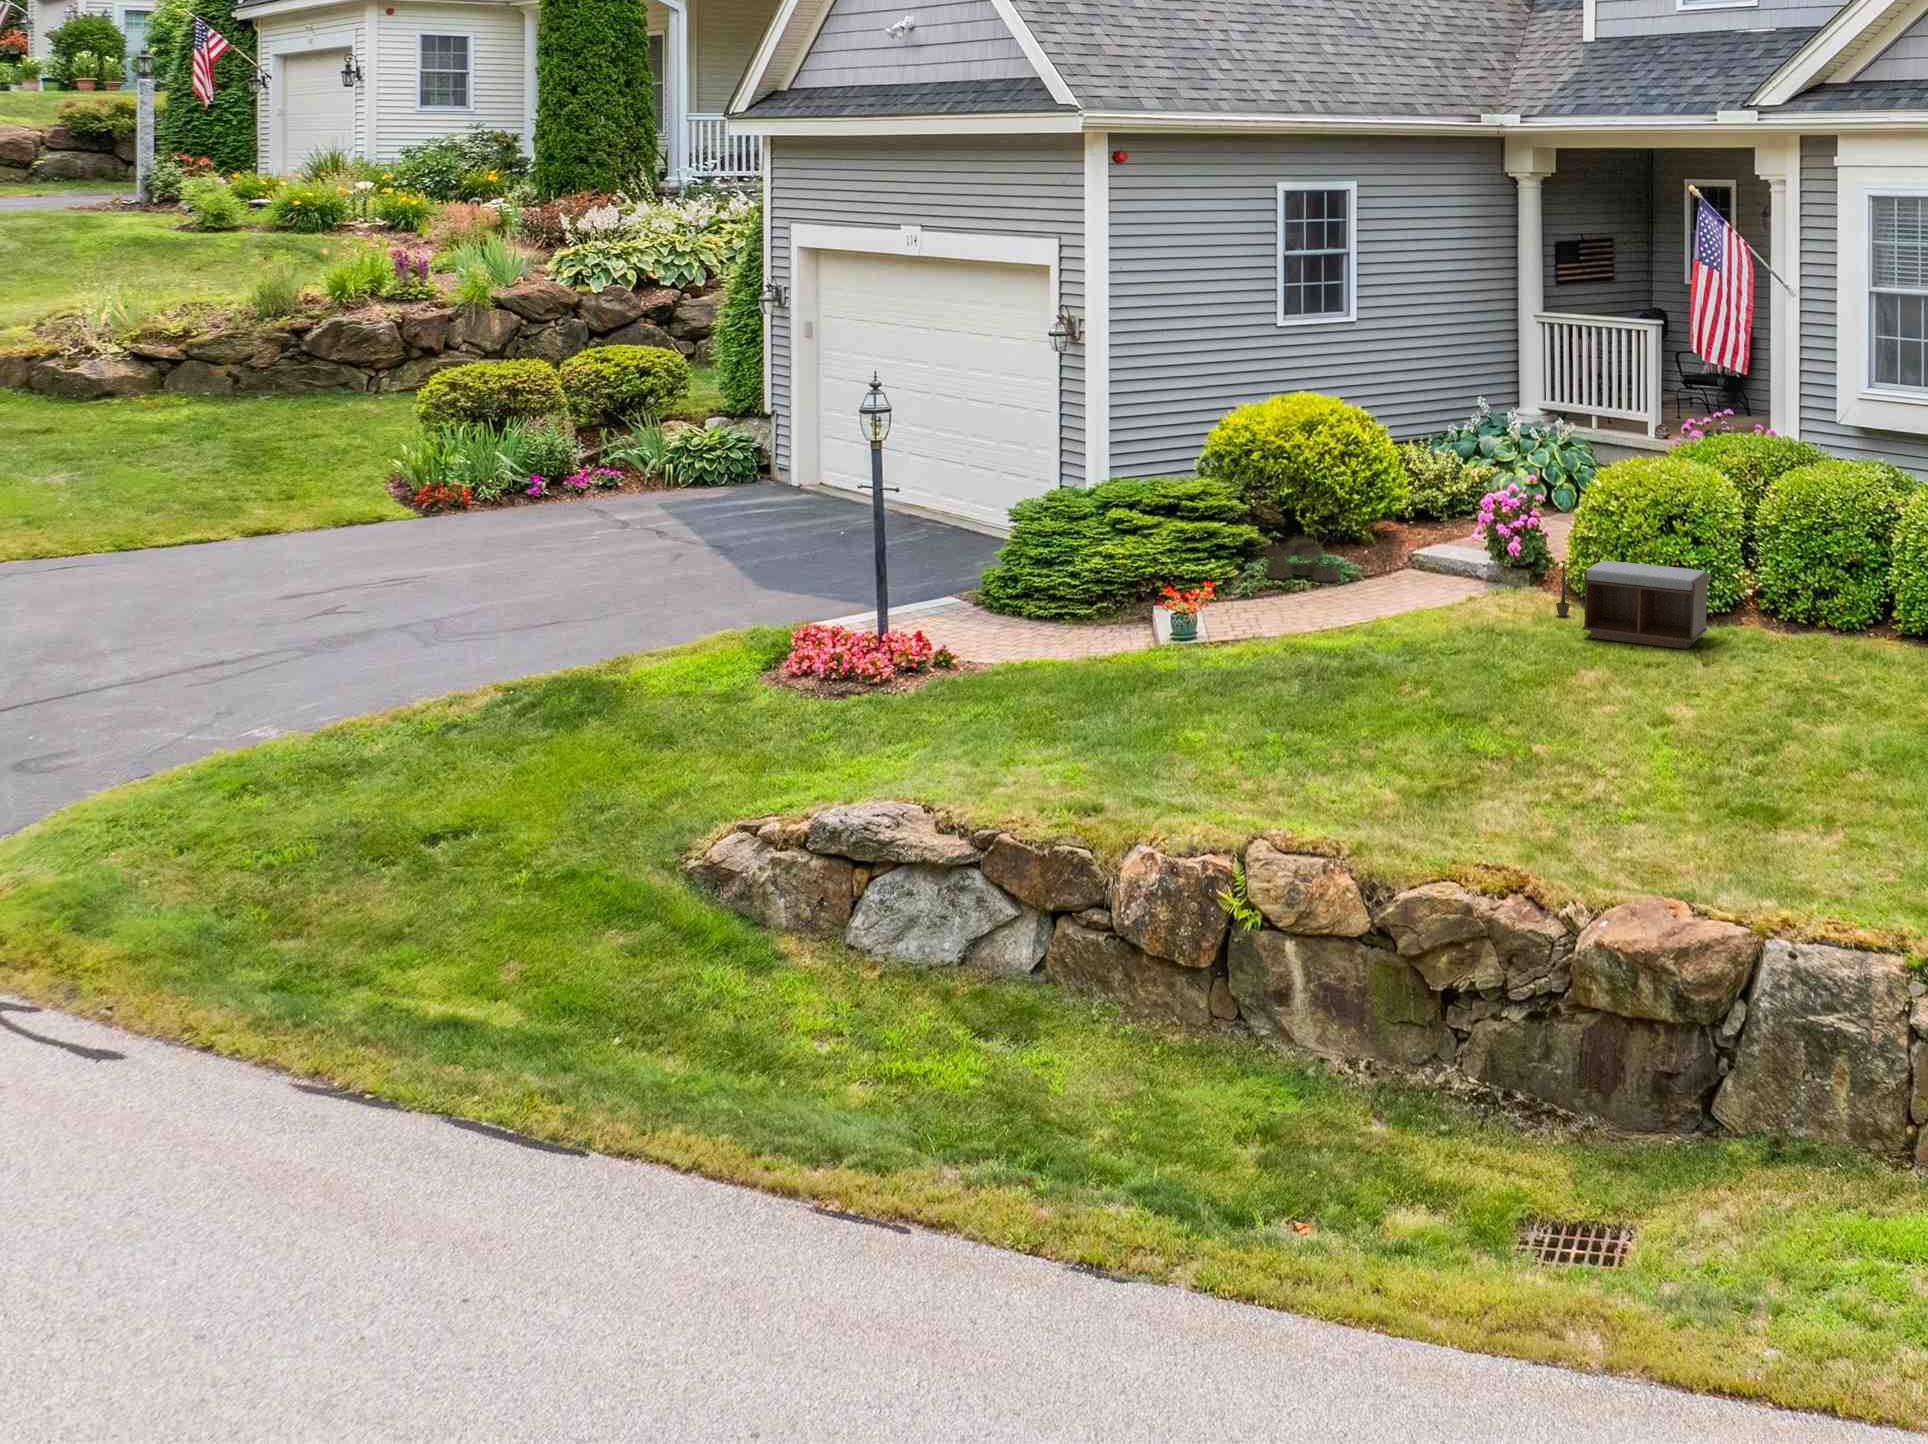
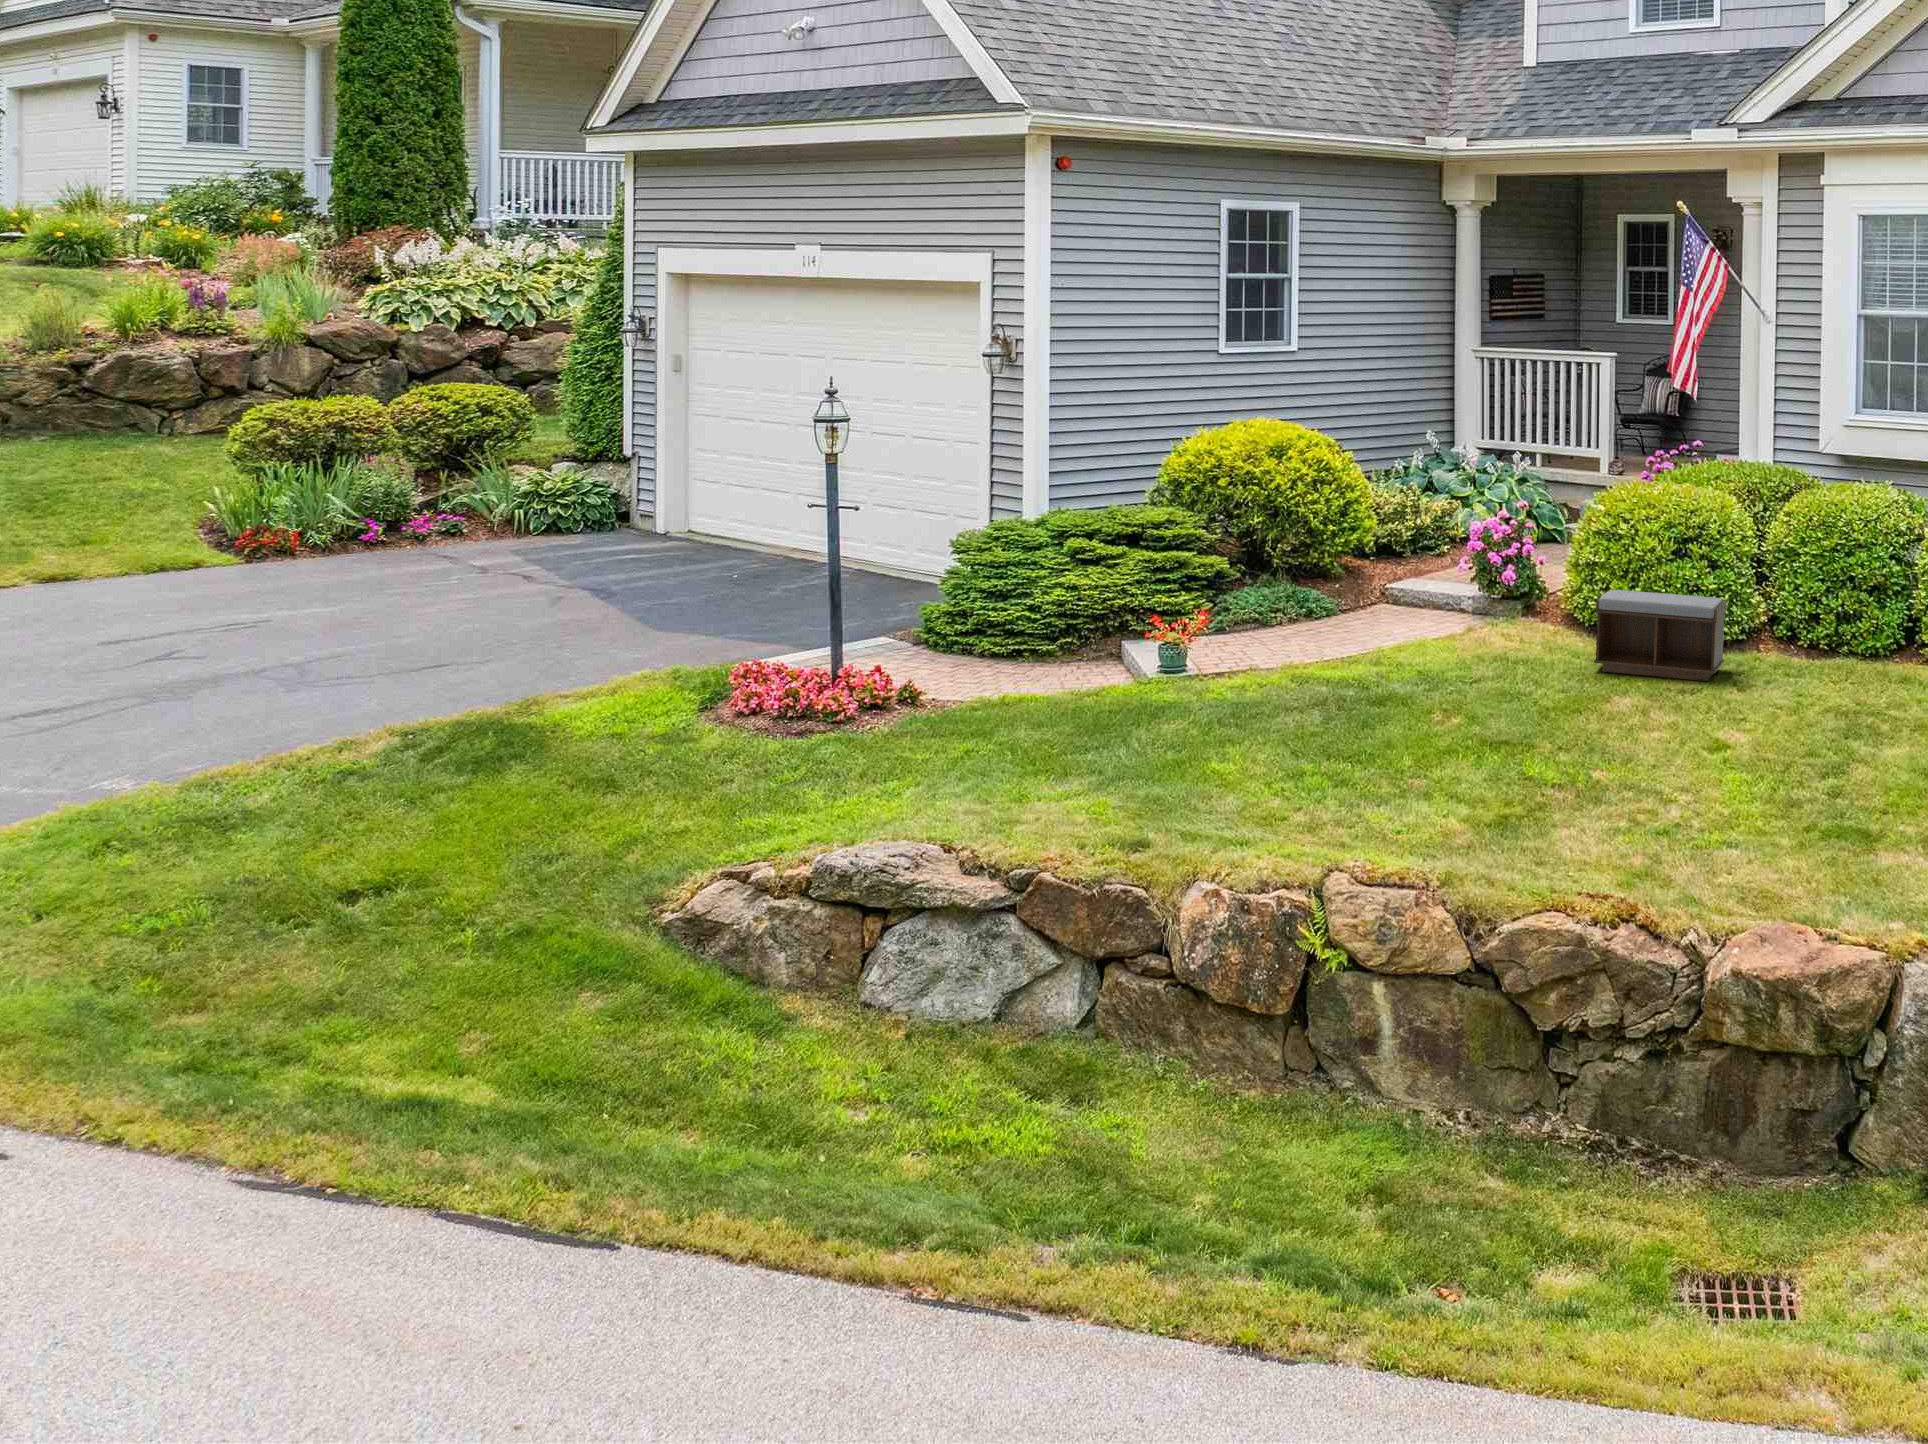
woven basket: present [1266,536,1340,581] -> none [1232,571,1314,620]
decorative plant: present [1556,564,1573,616] -> none [1557,595,1576,651]

